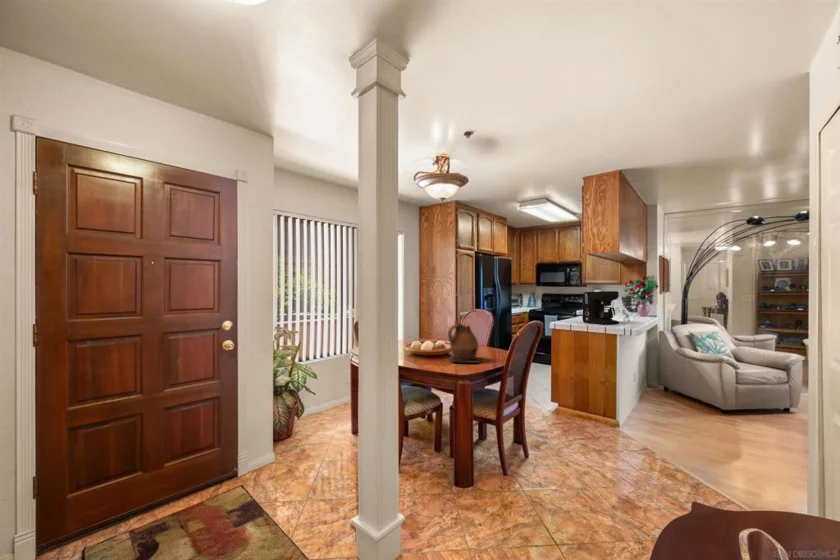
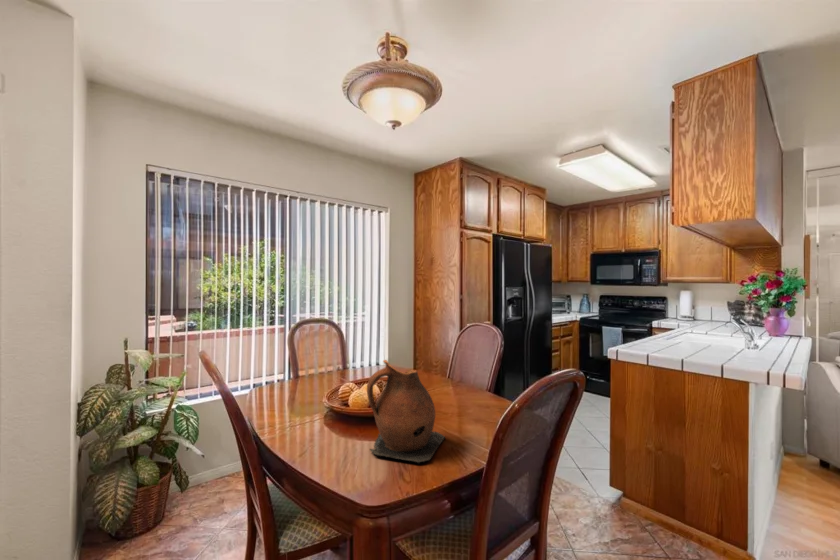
coffee maker: present [582,291,619,325] -> none [669,296,747,360]

